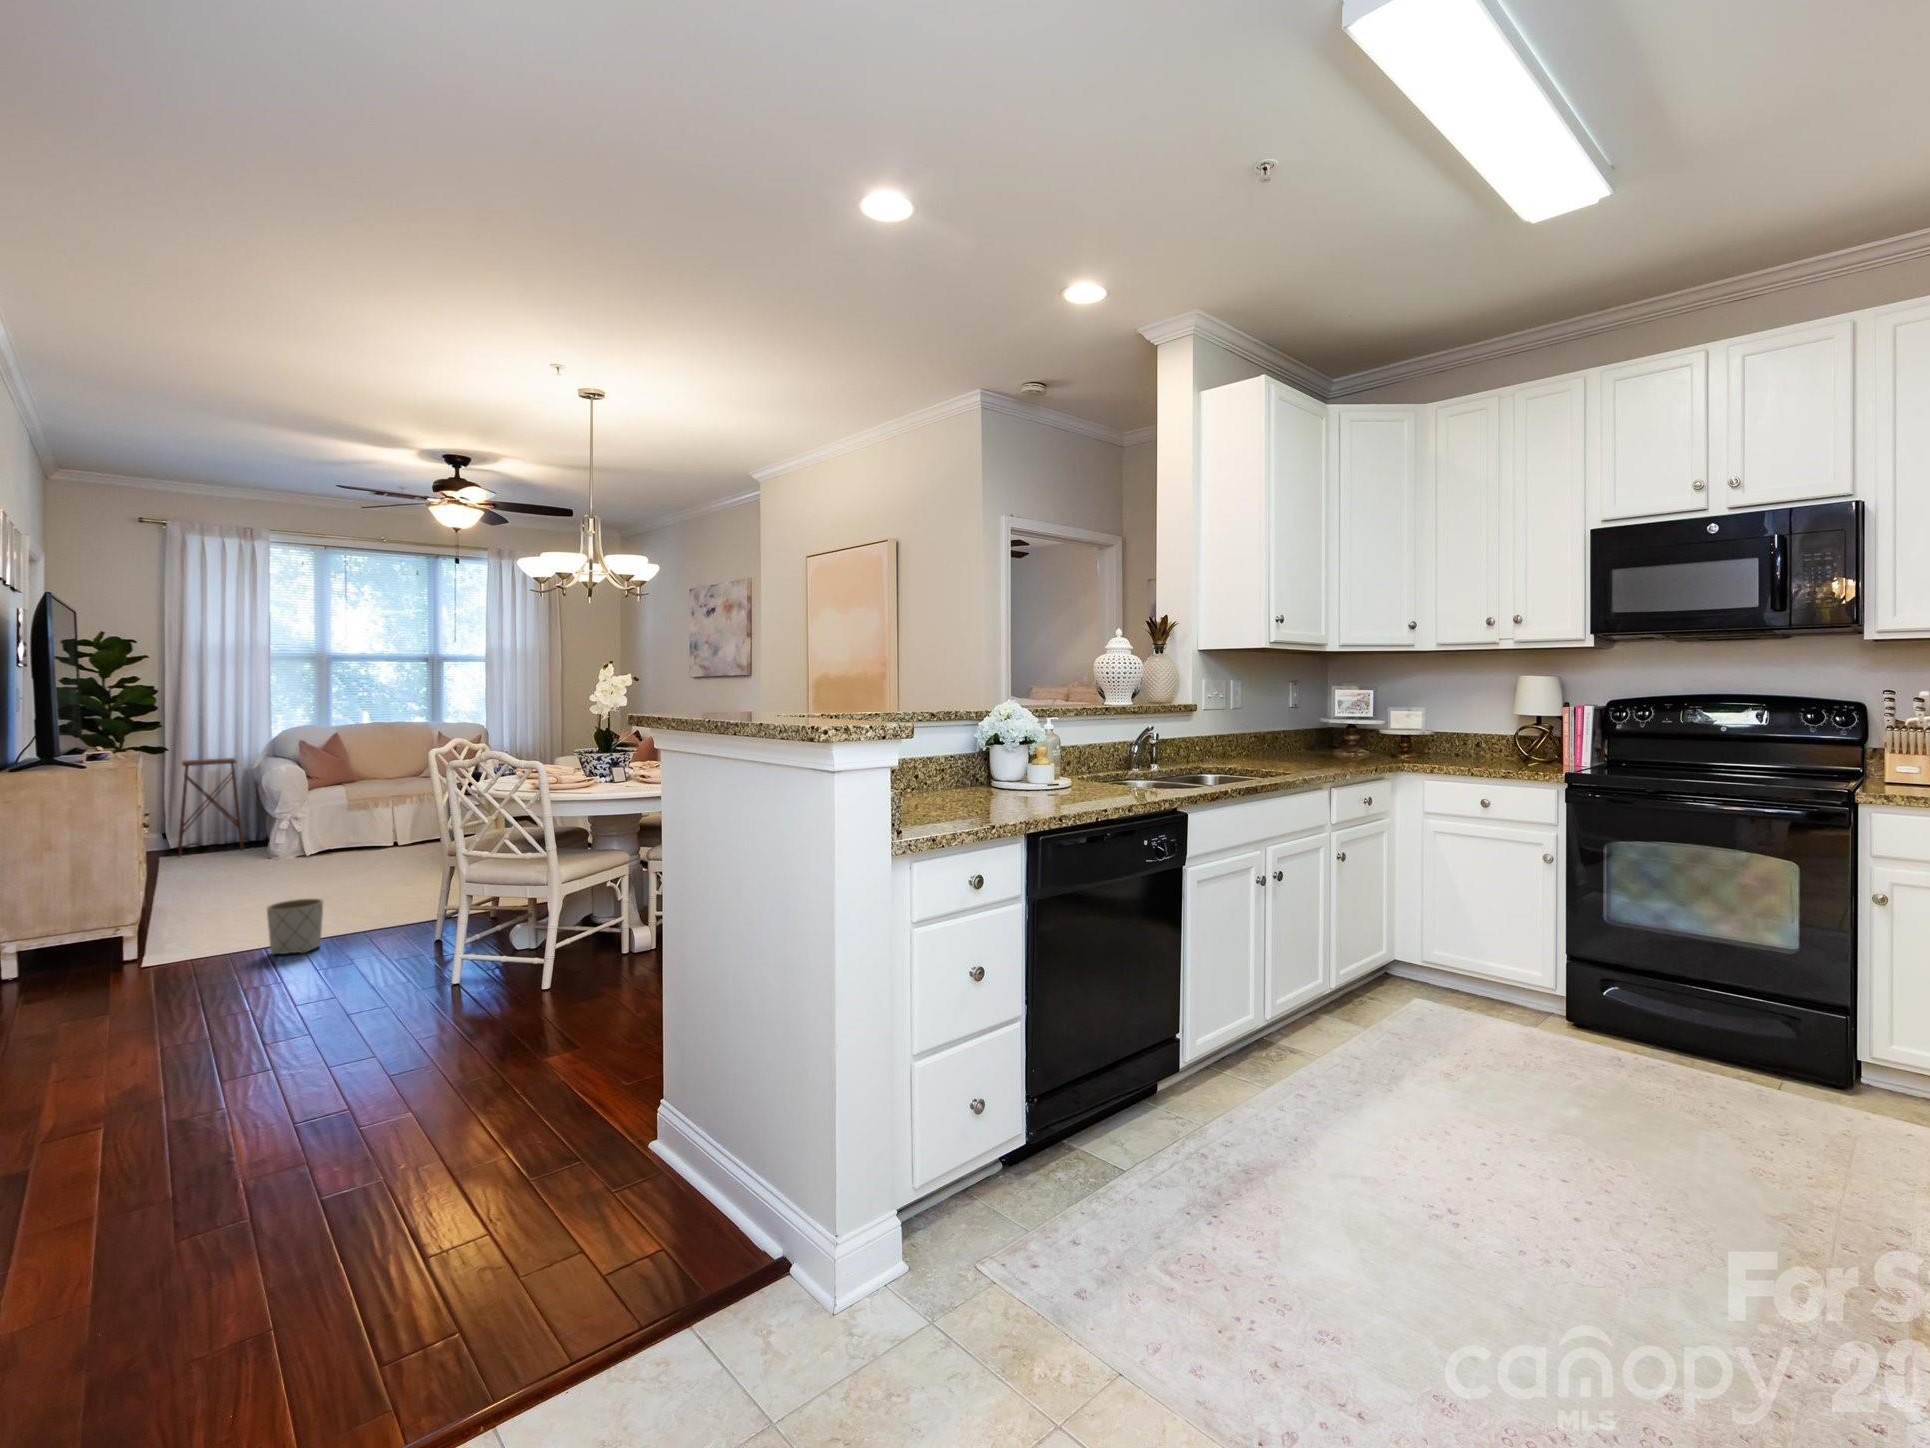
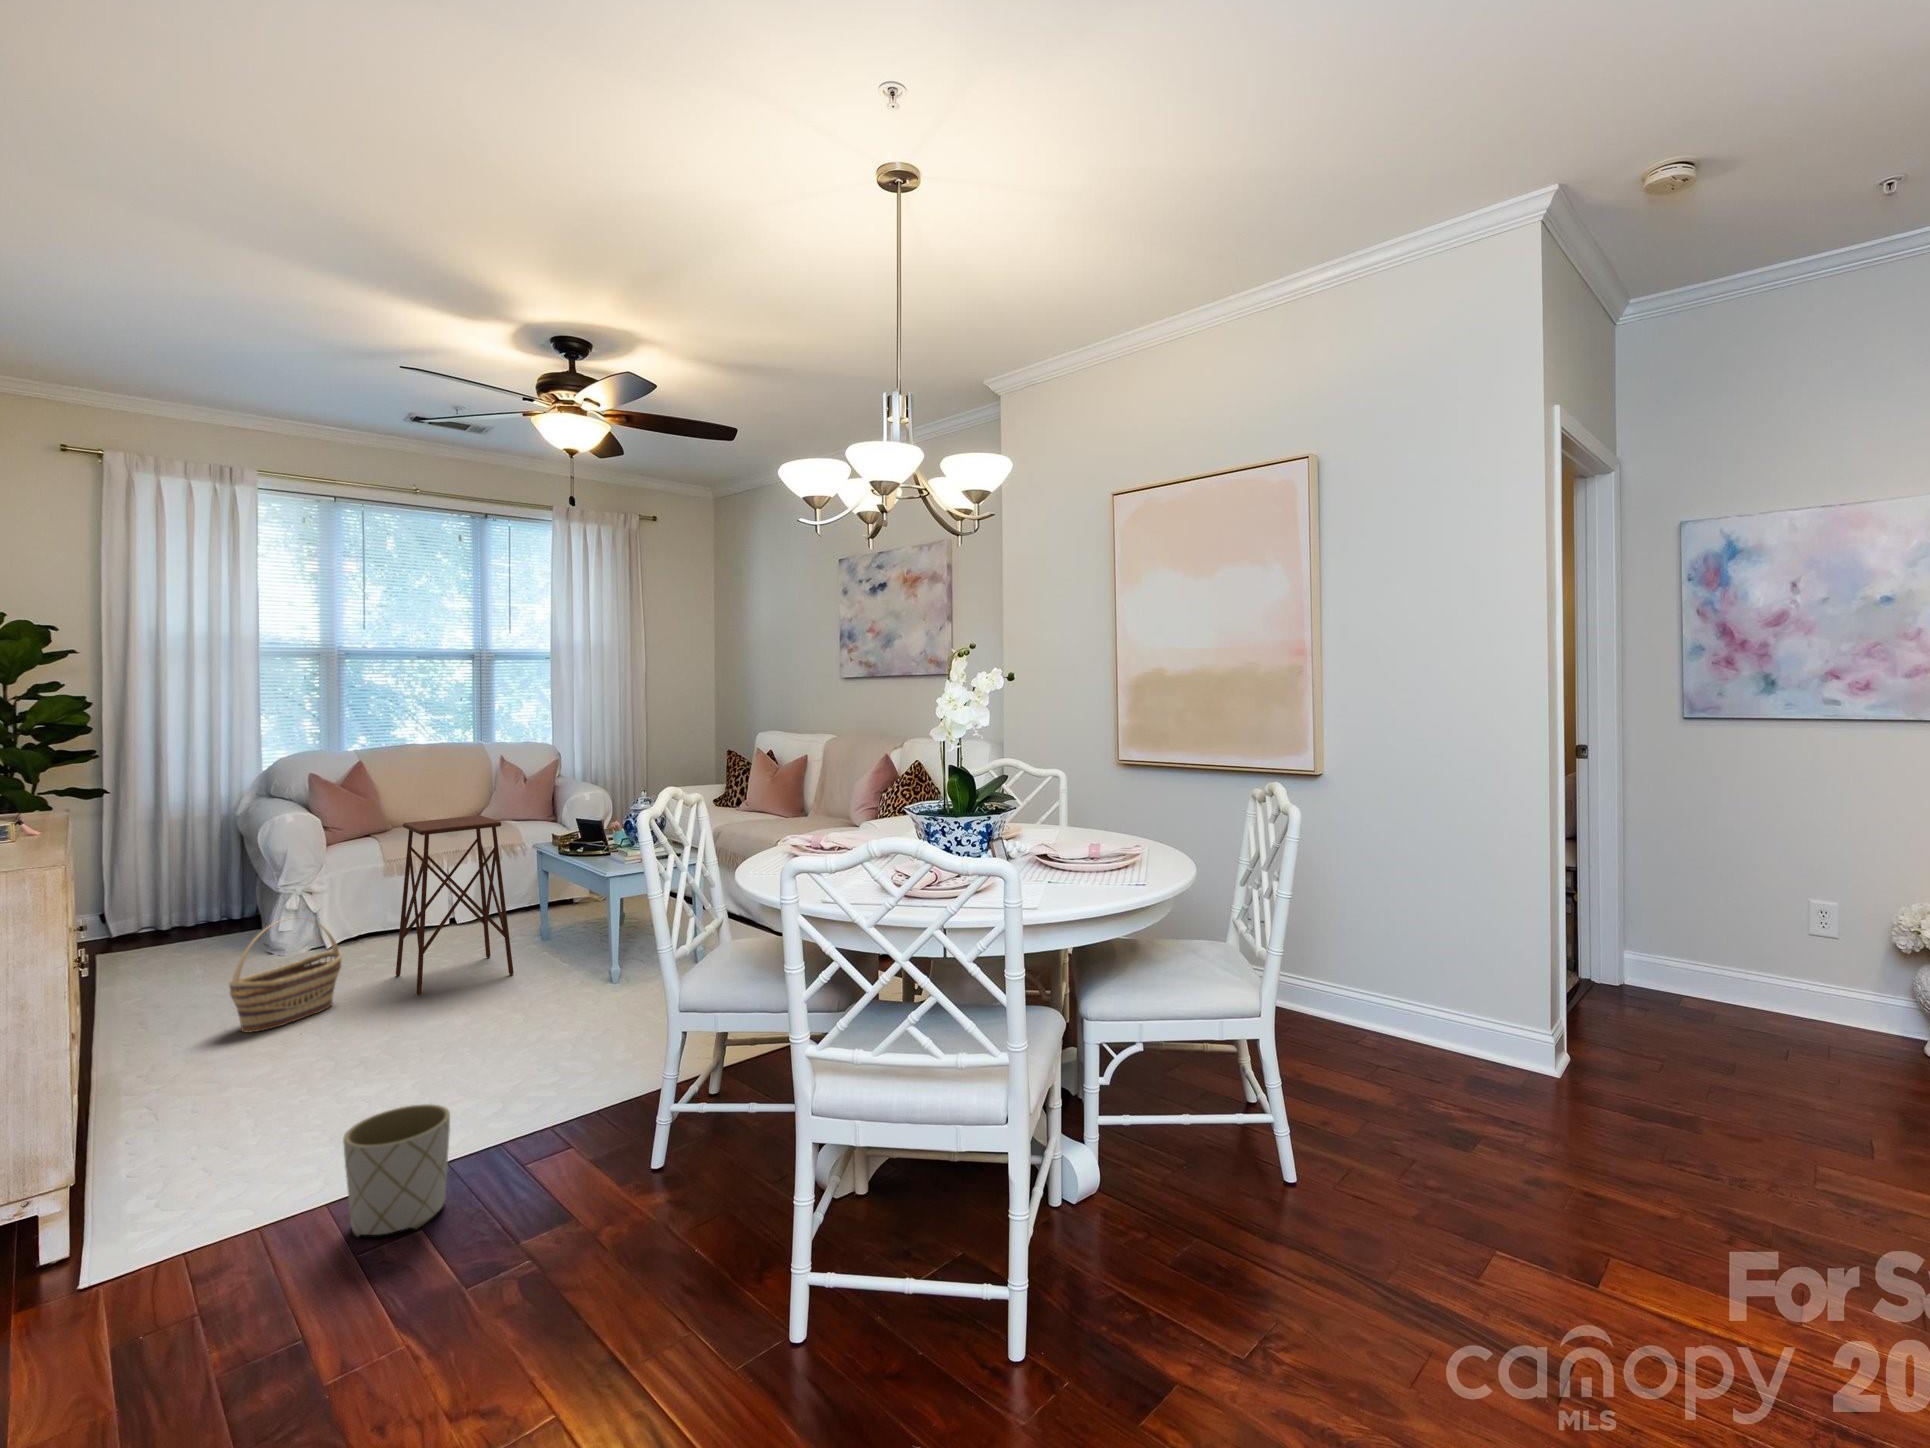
side table: present [178,758,243,856] -> present [396,815,514,995]
basket: none [233,824,304,890] -> present [229,920,341,1033]

